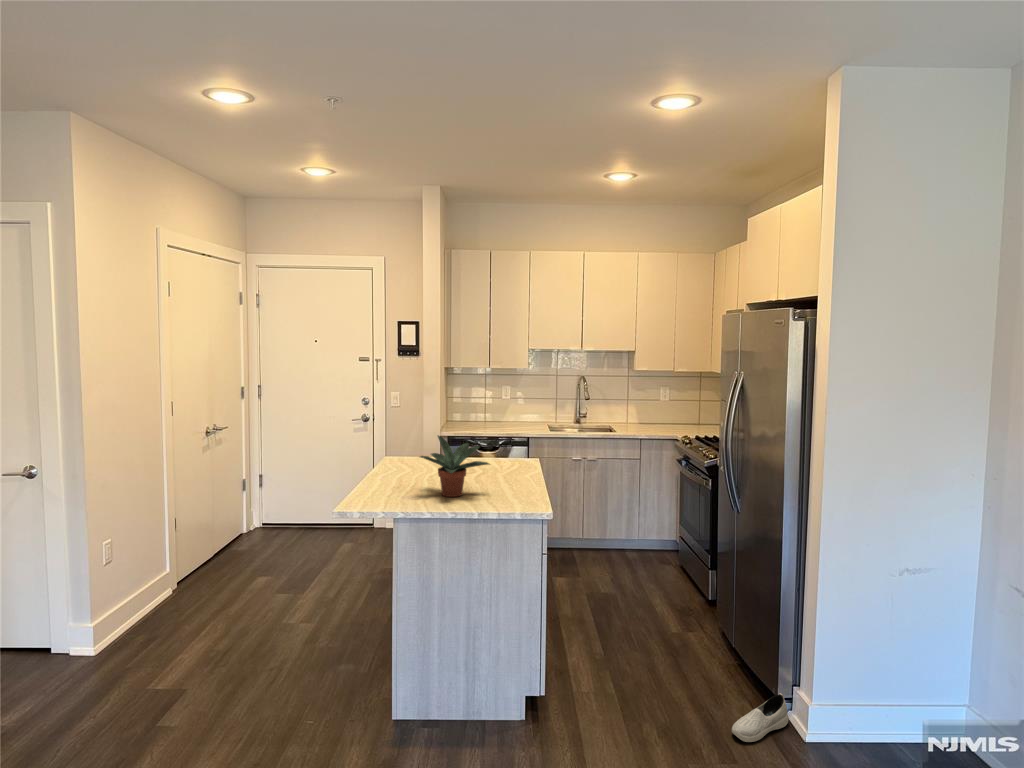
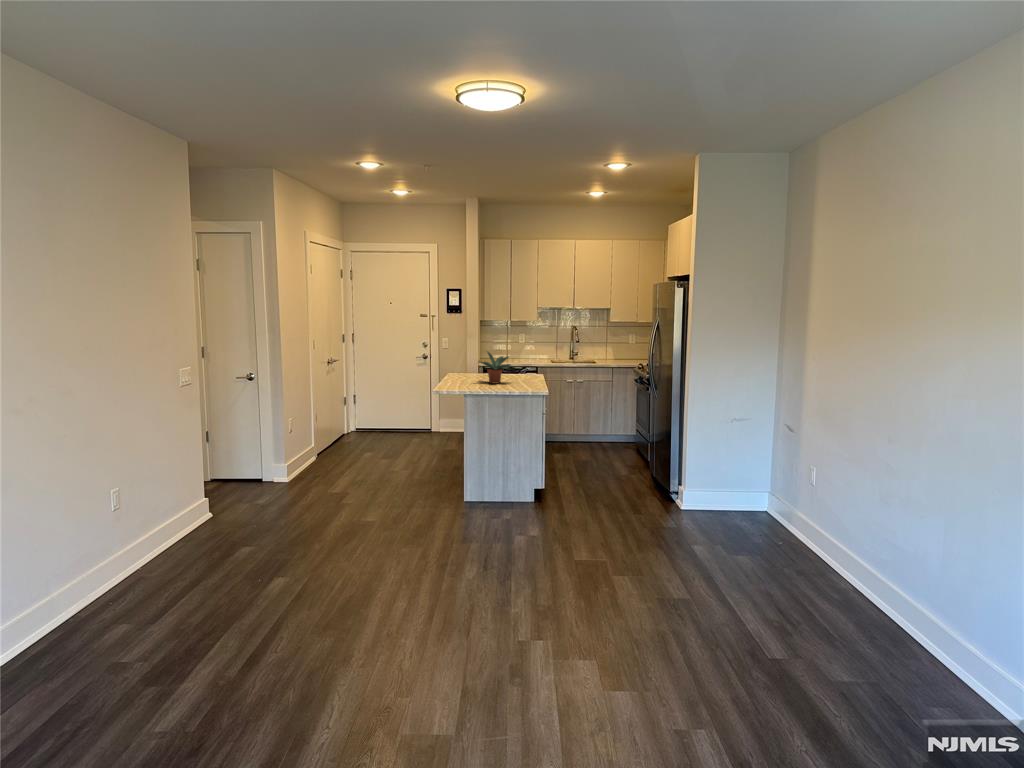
shoe: present [732,693,789,742] -> none [643,488,675,508]

